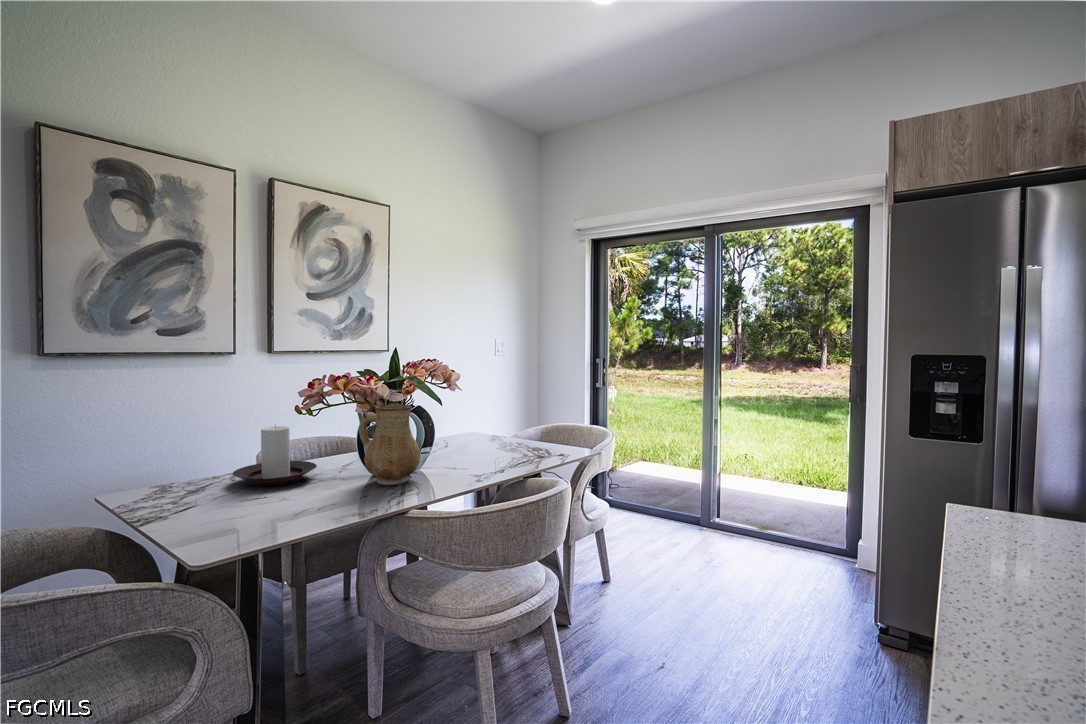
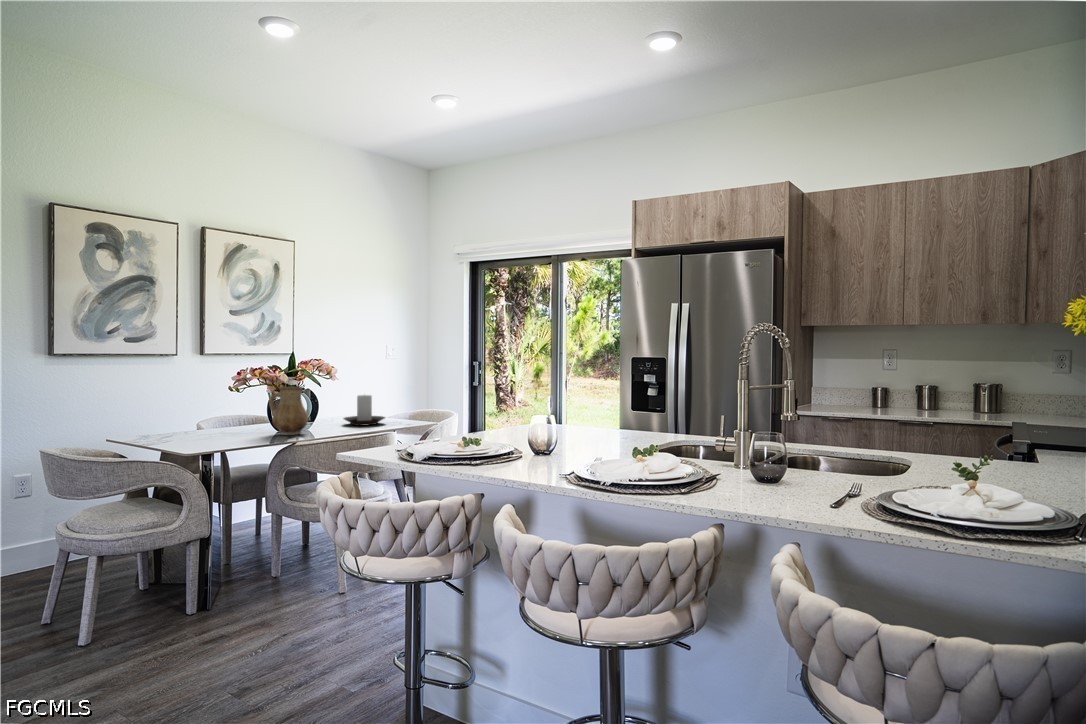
candle holder: present [233,425,317,486] -> present [344,395,385,426]

